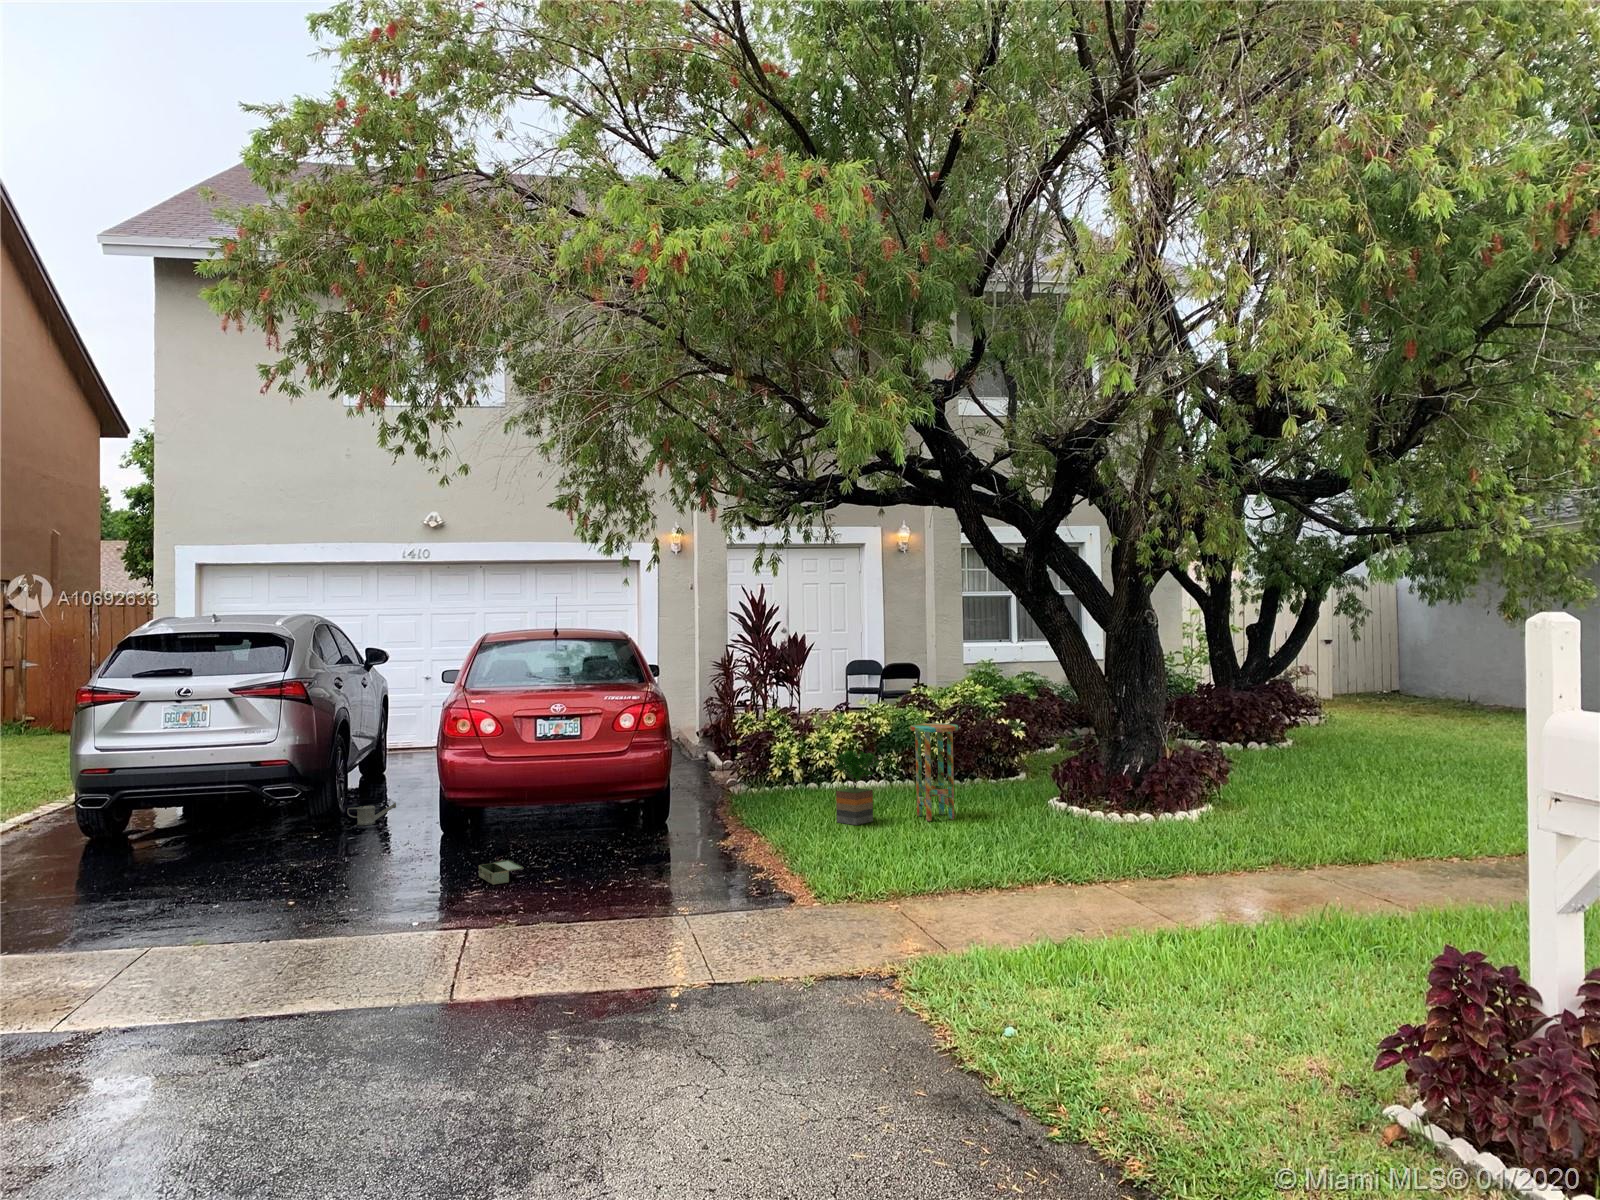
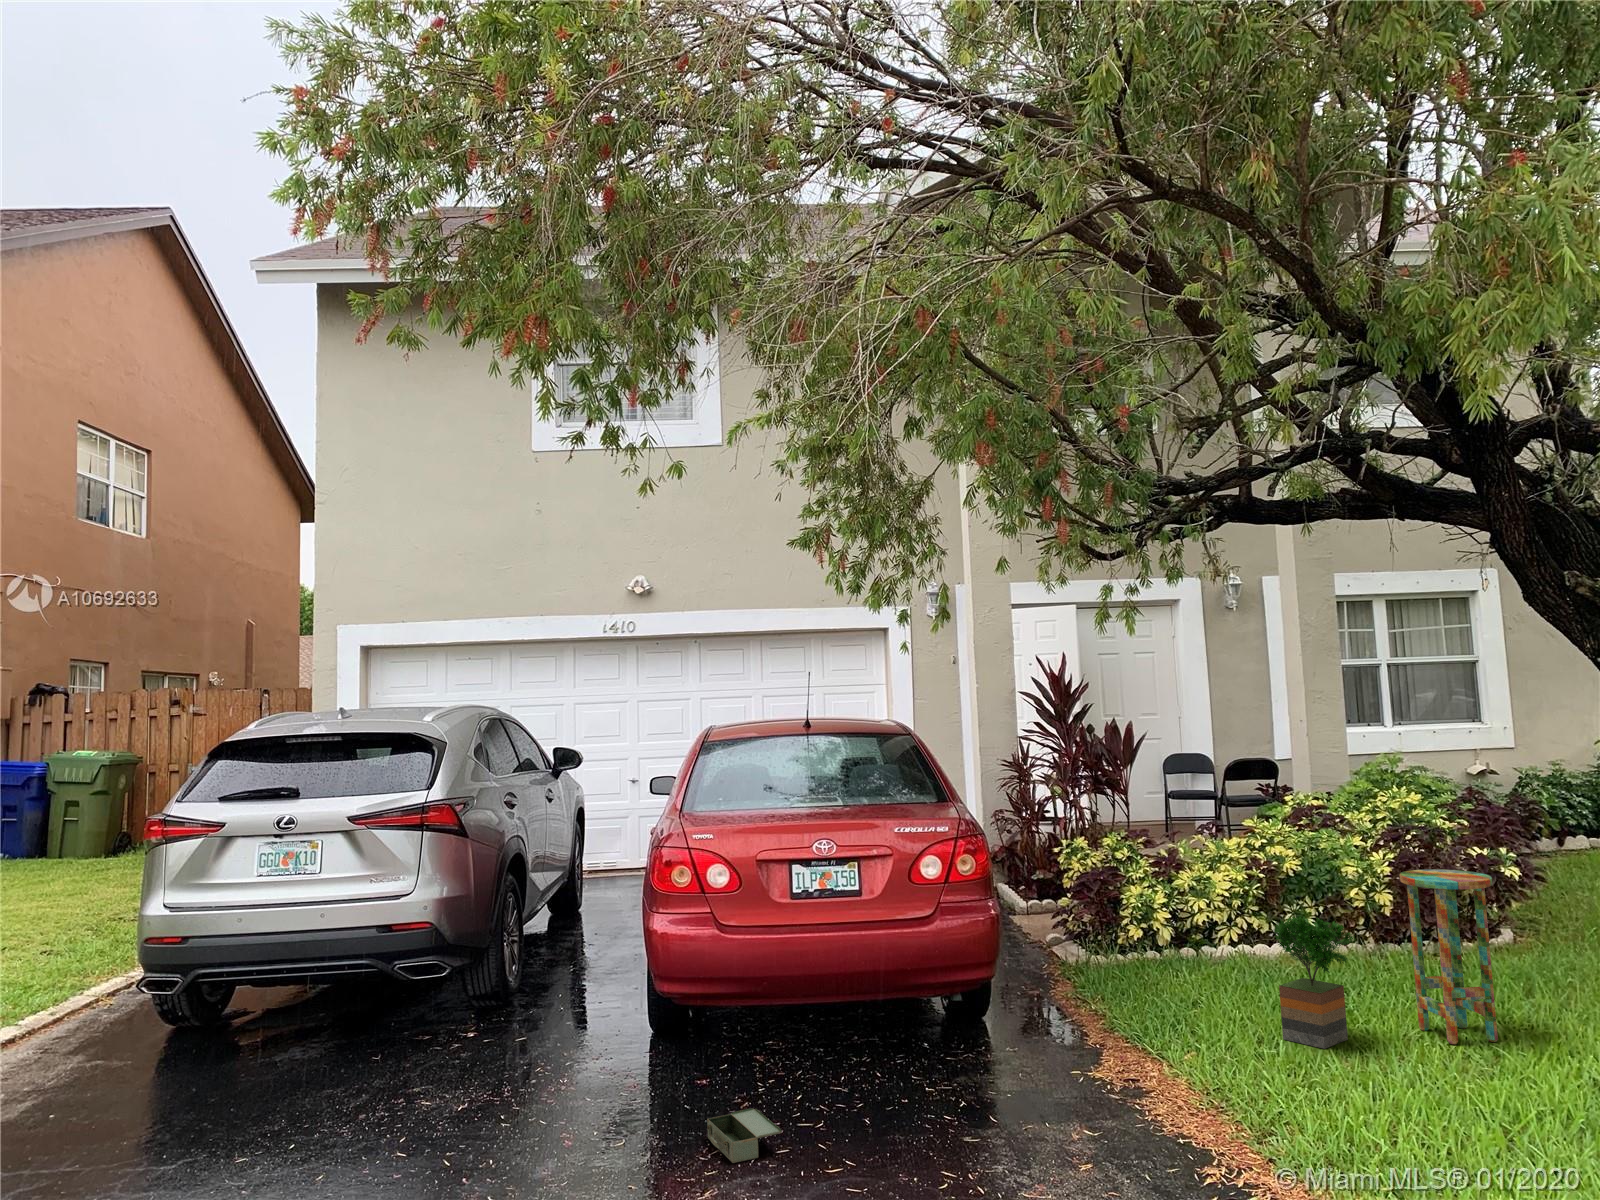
watering can: present [347,803,396,825] -> none [520,972,586,1007]

